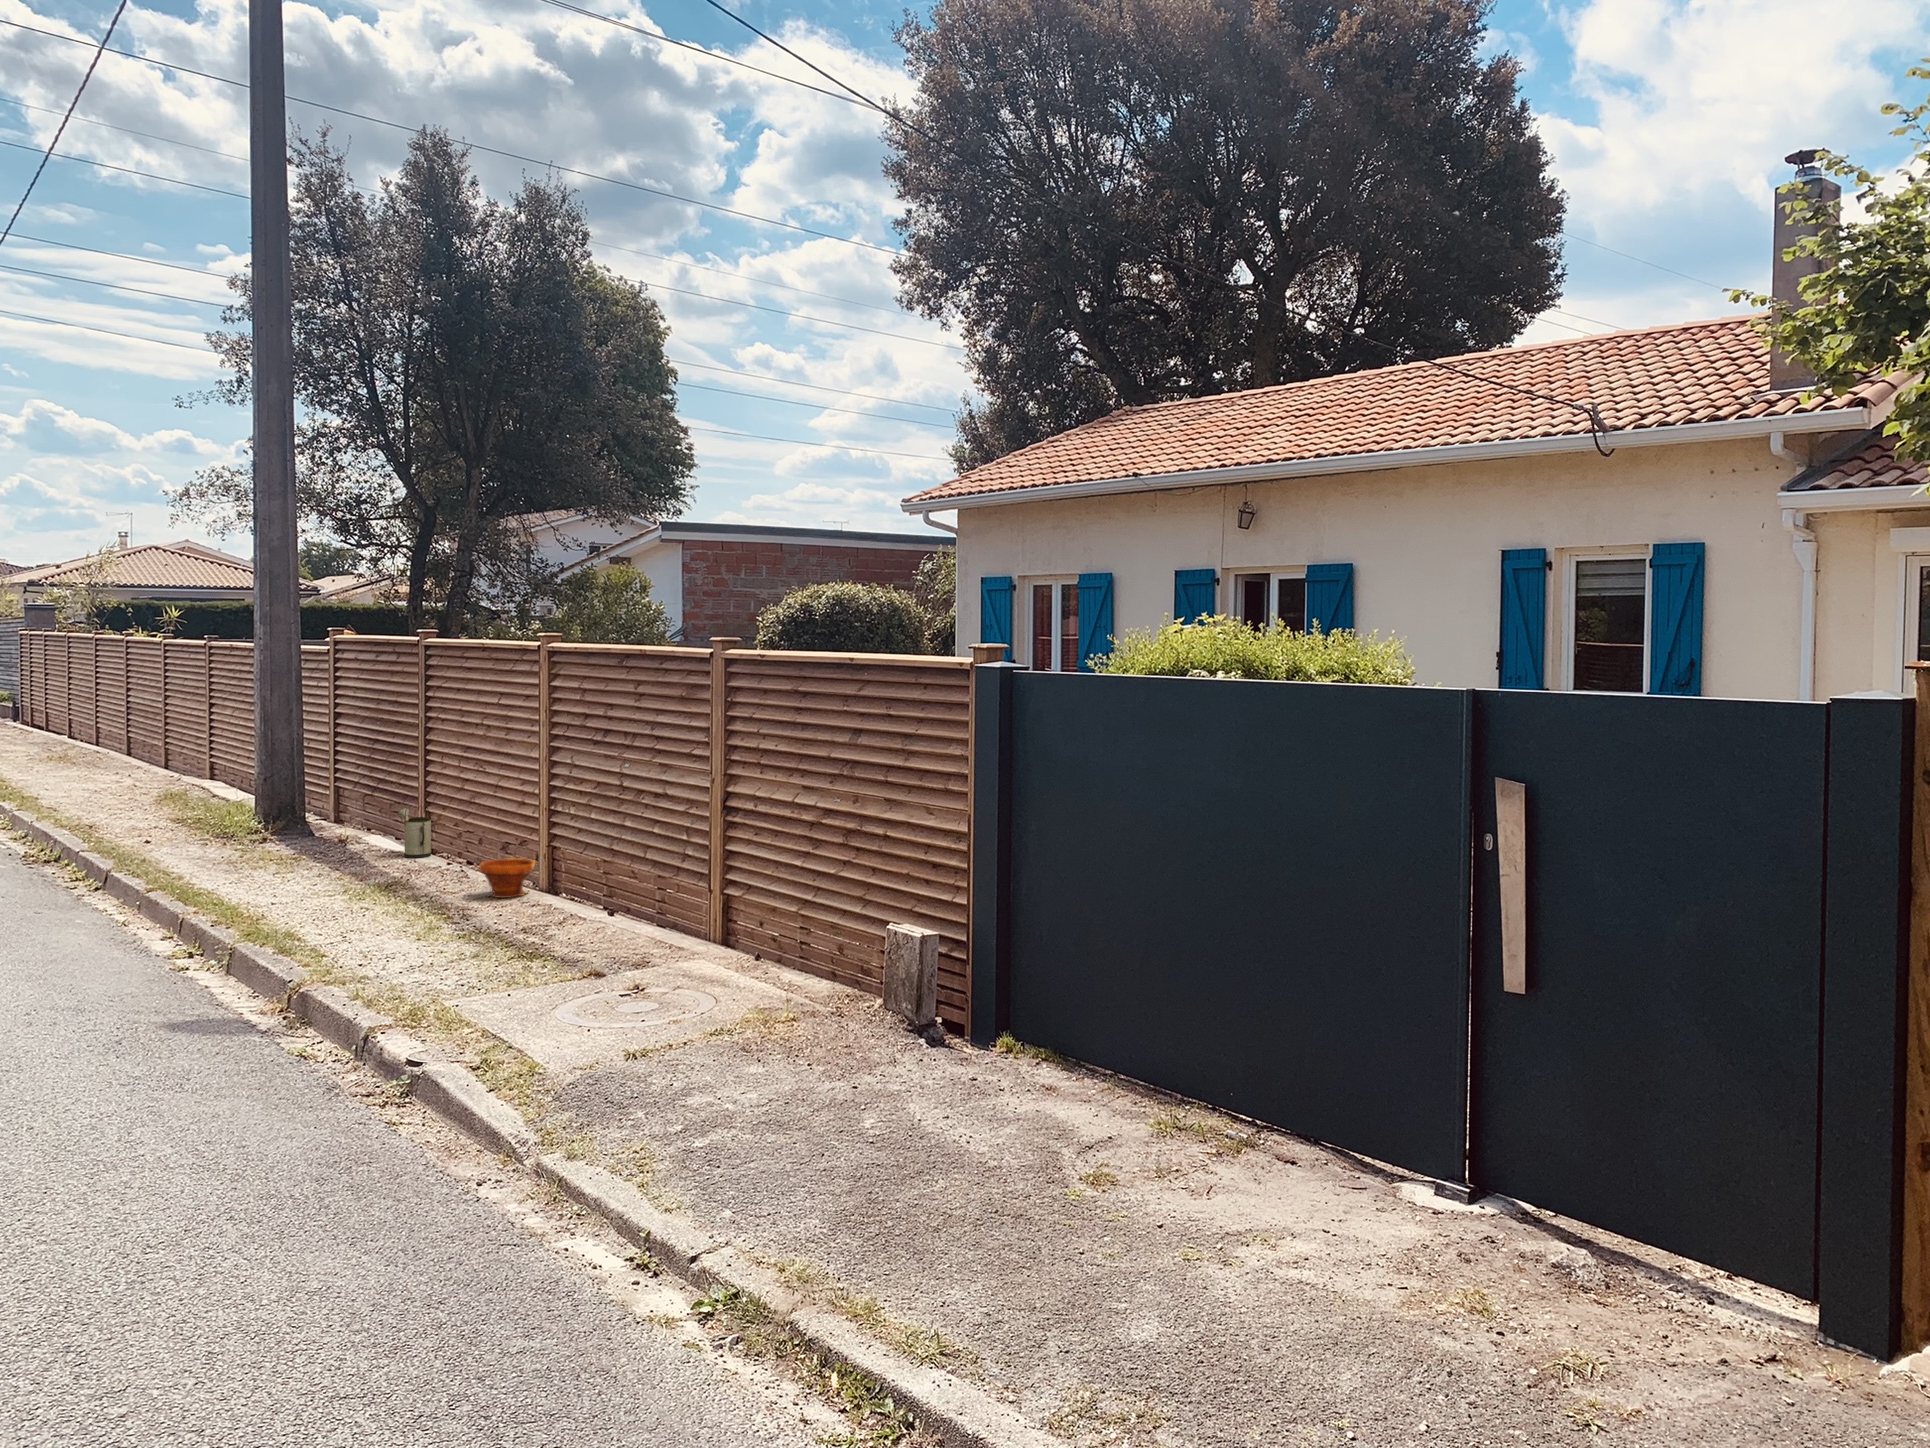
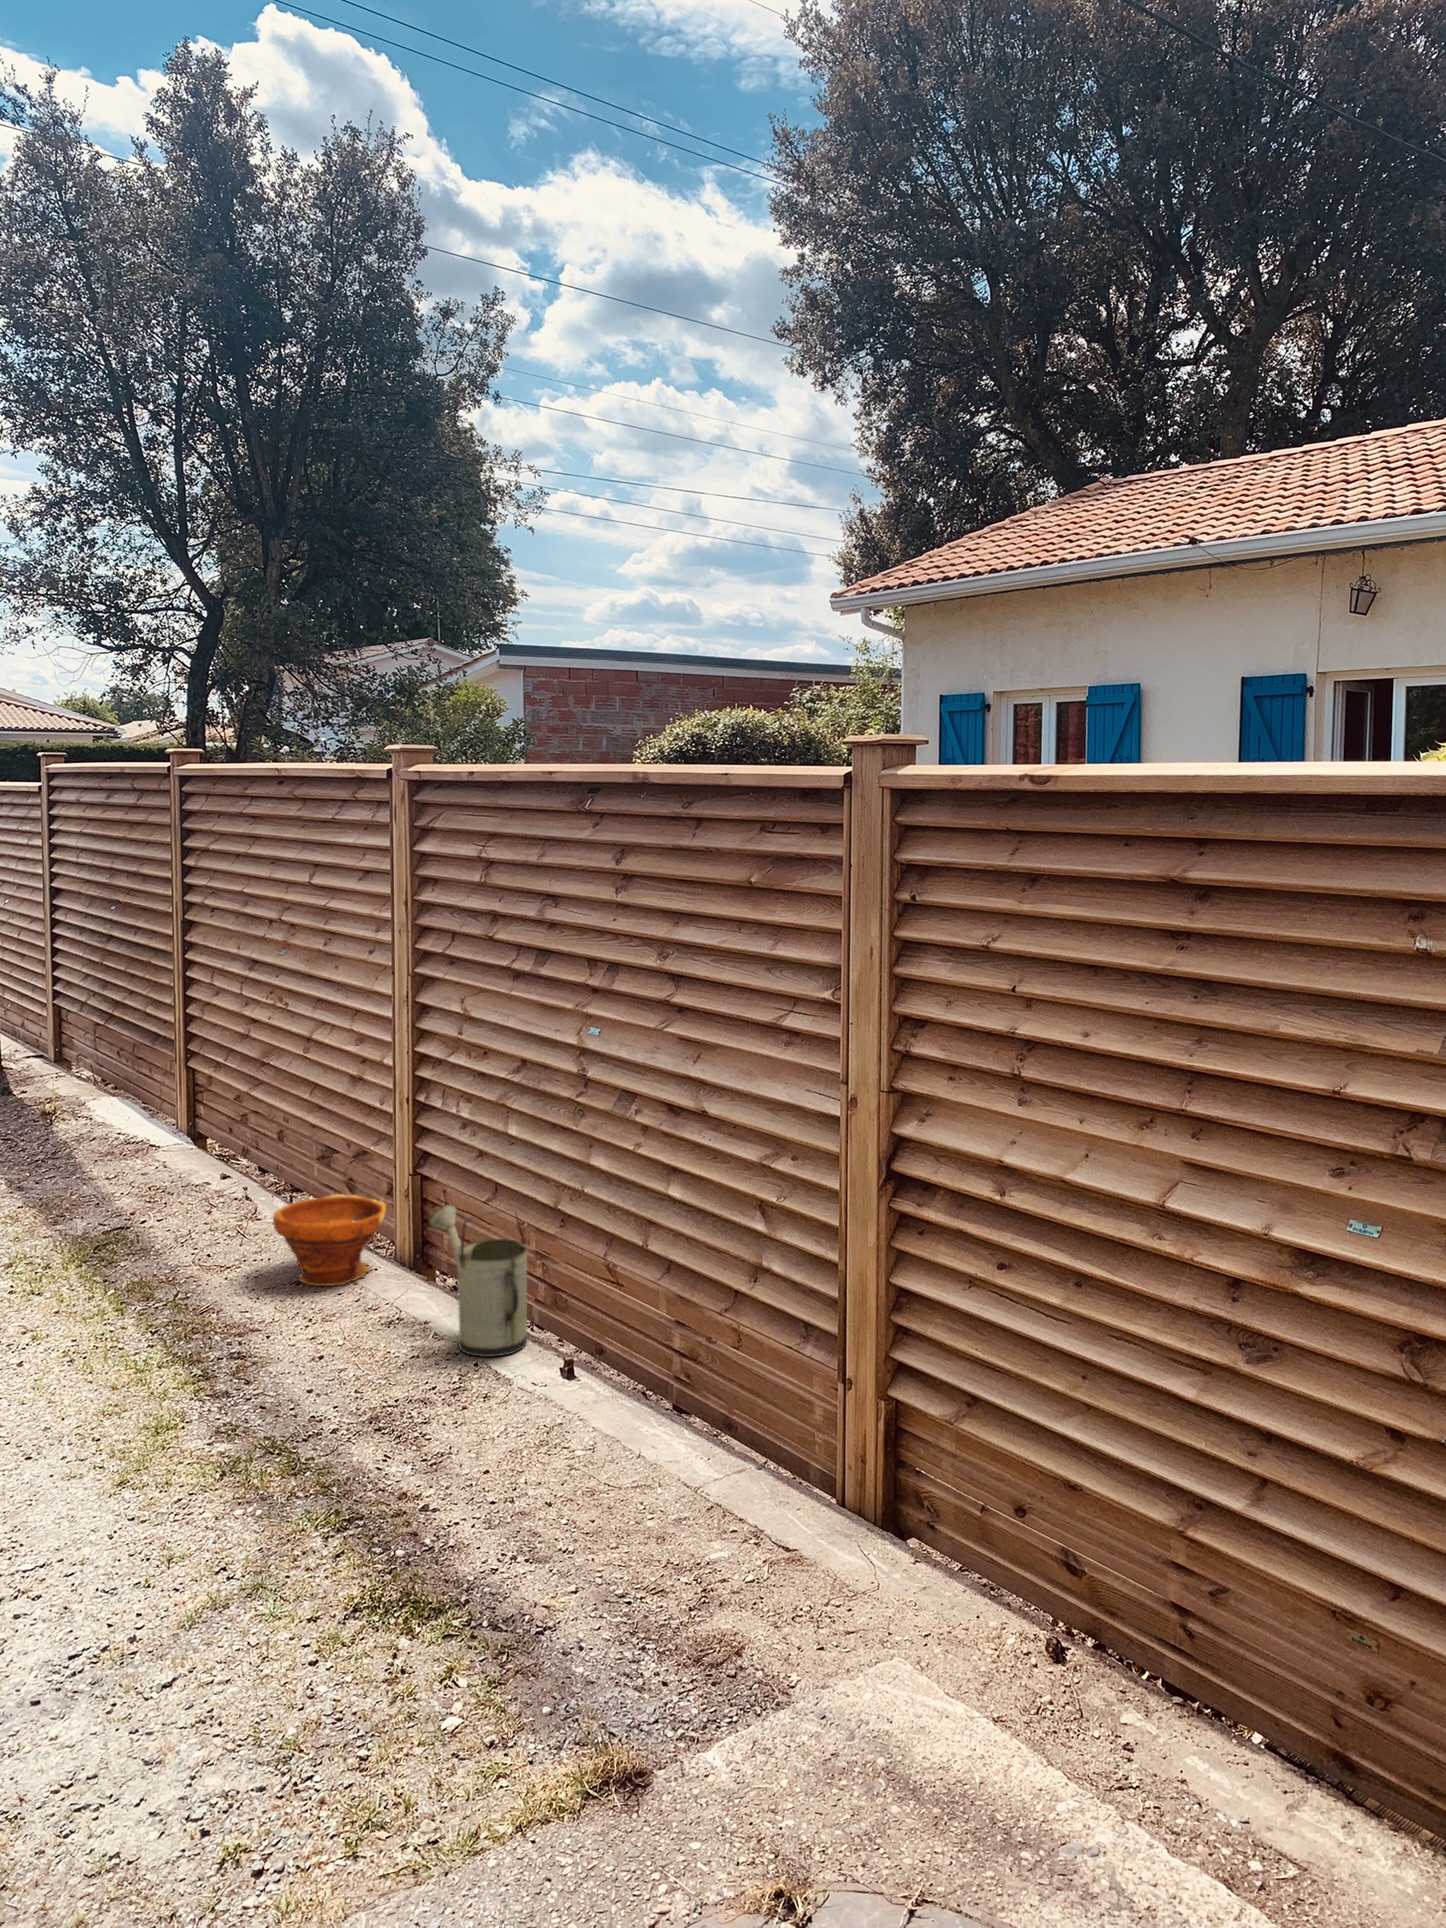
watering can: present [398,808,431,858] -> present [429,1204,527,1357]

